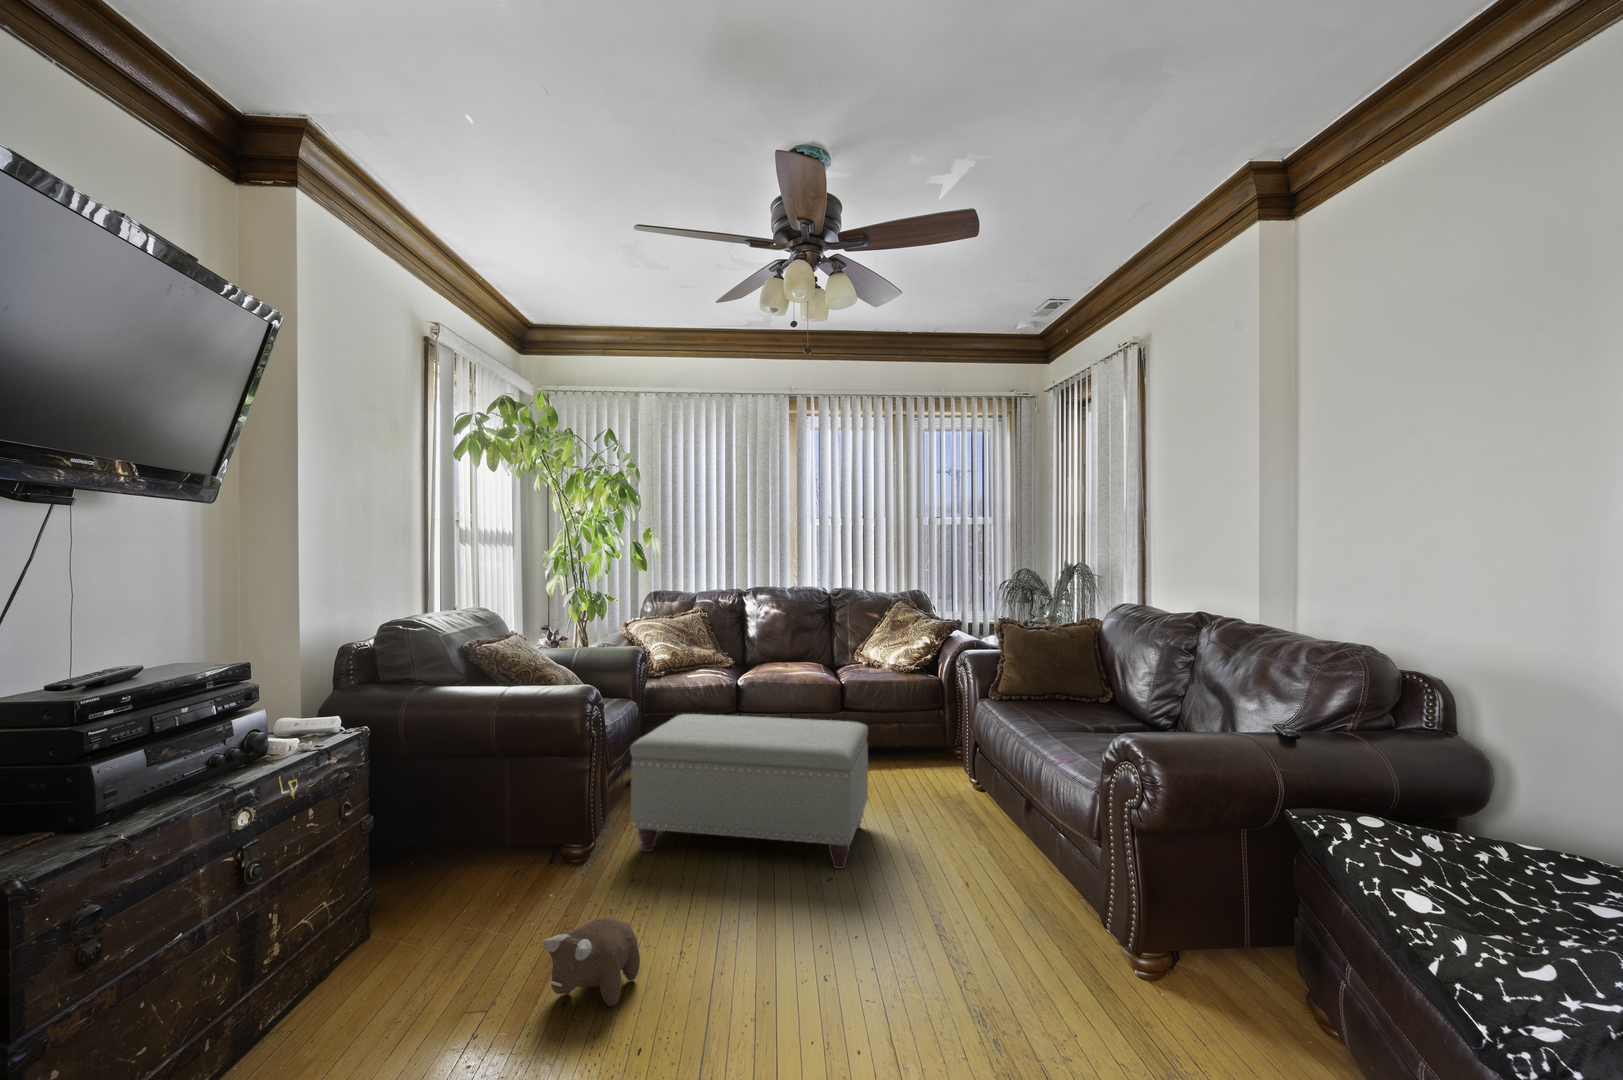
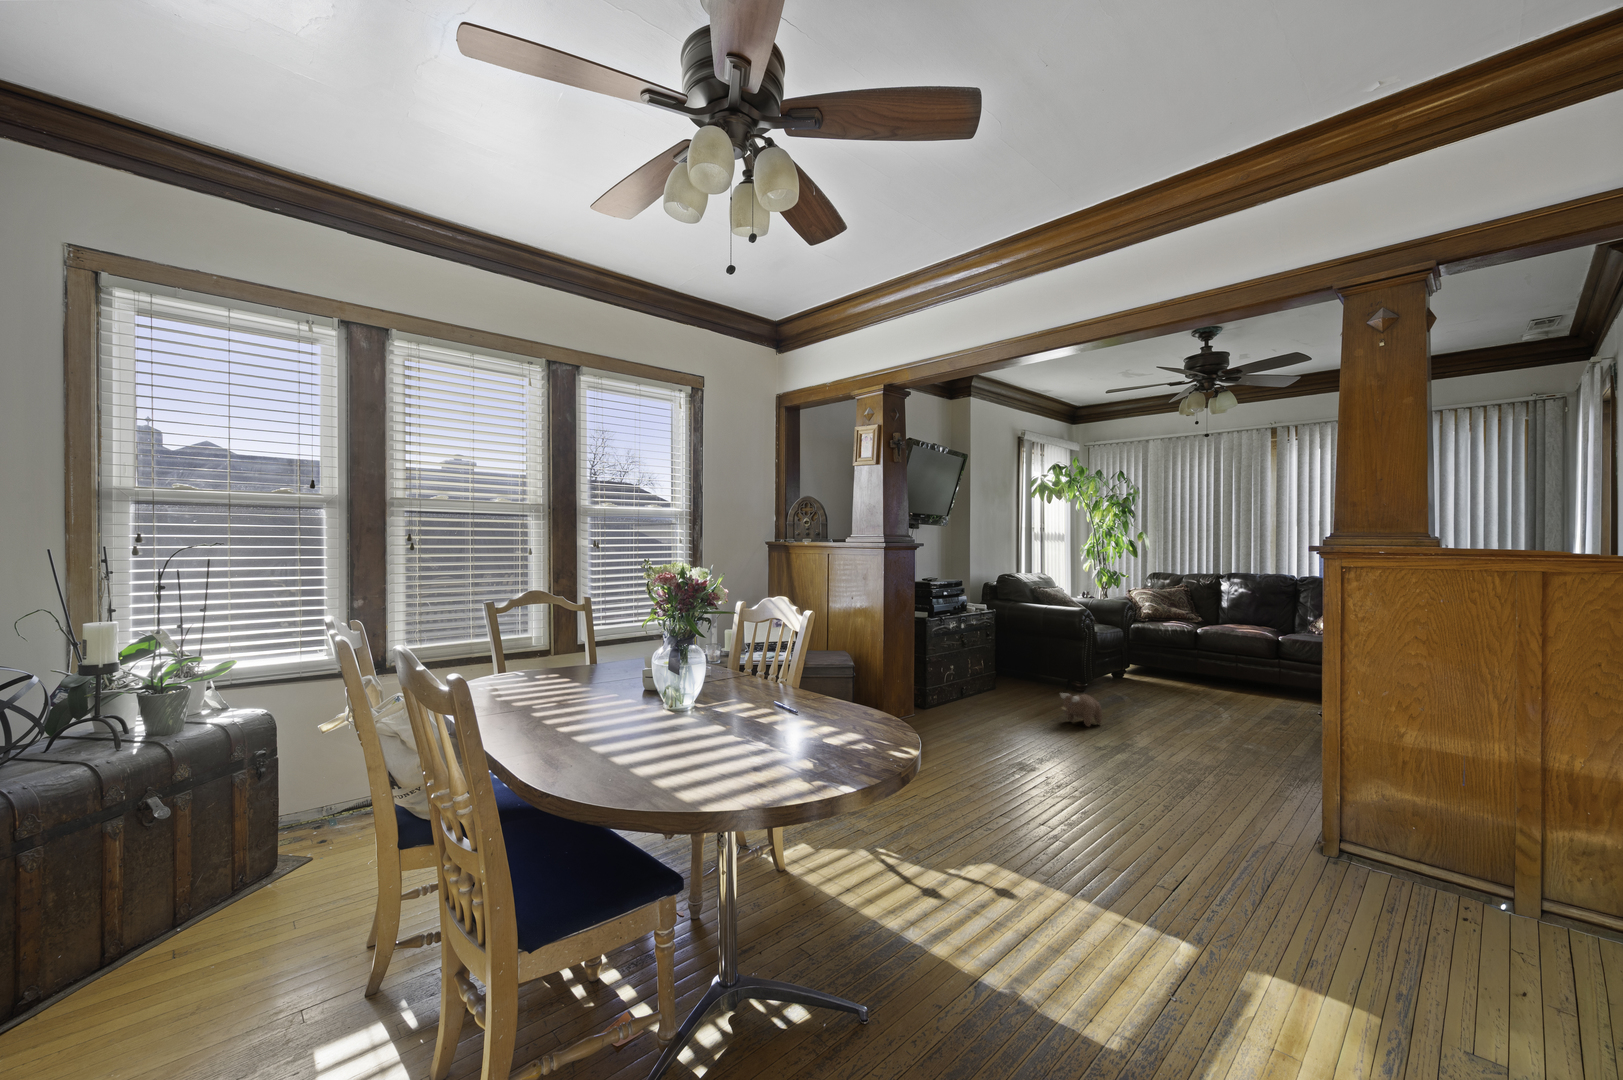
ottoman: present [630,714,868,869] -> none [1114,637,1273,723]

